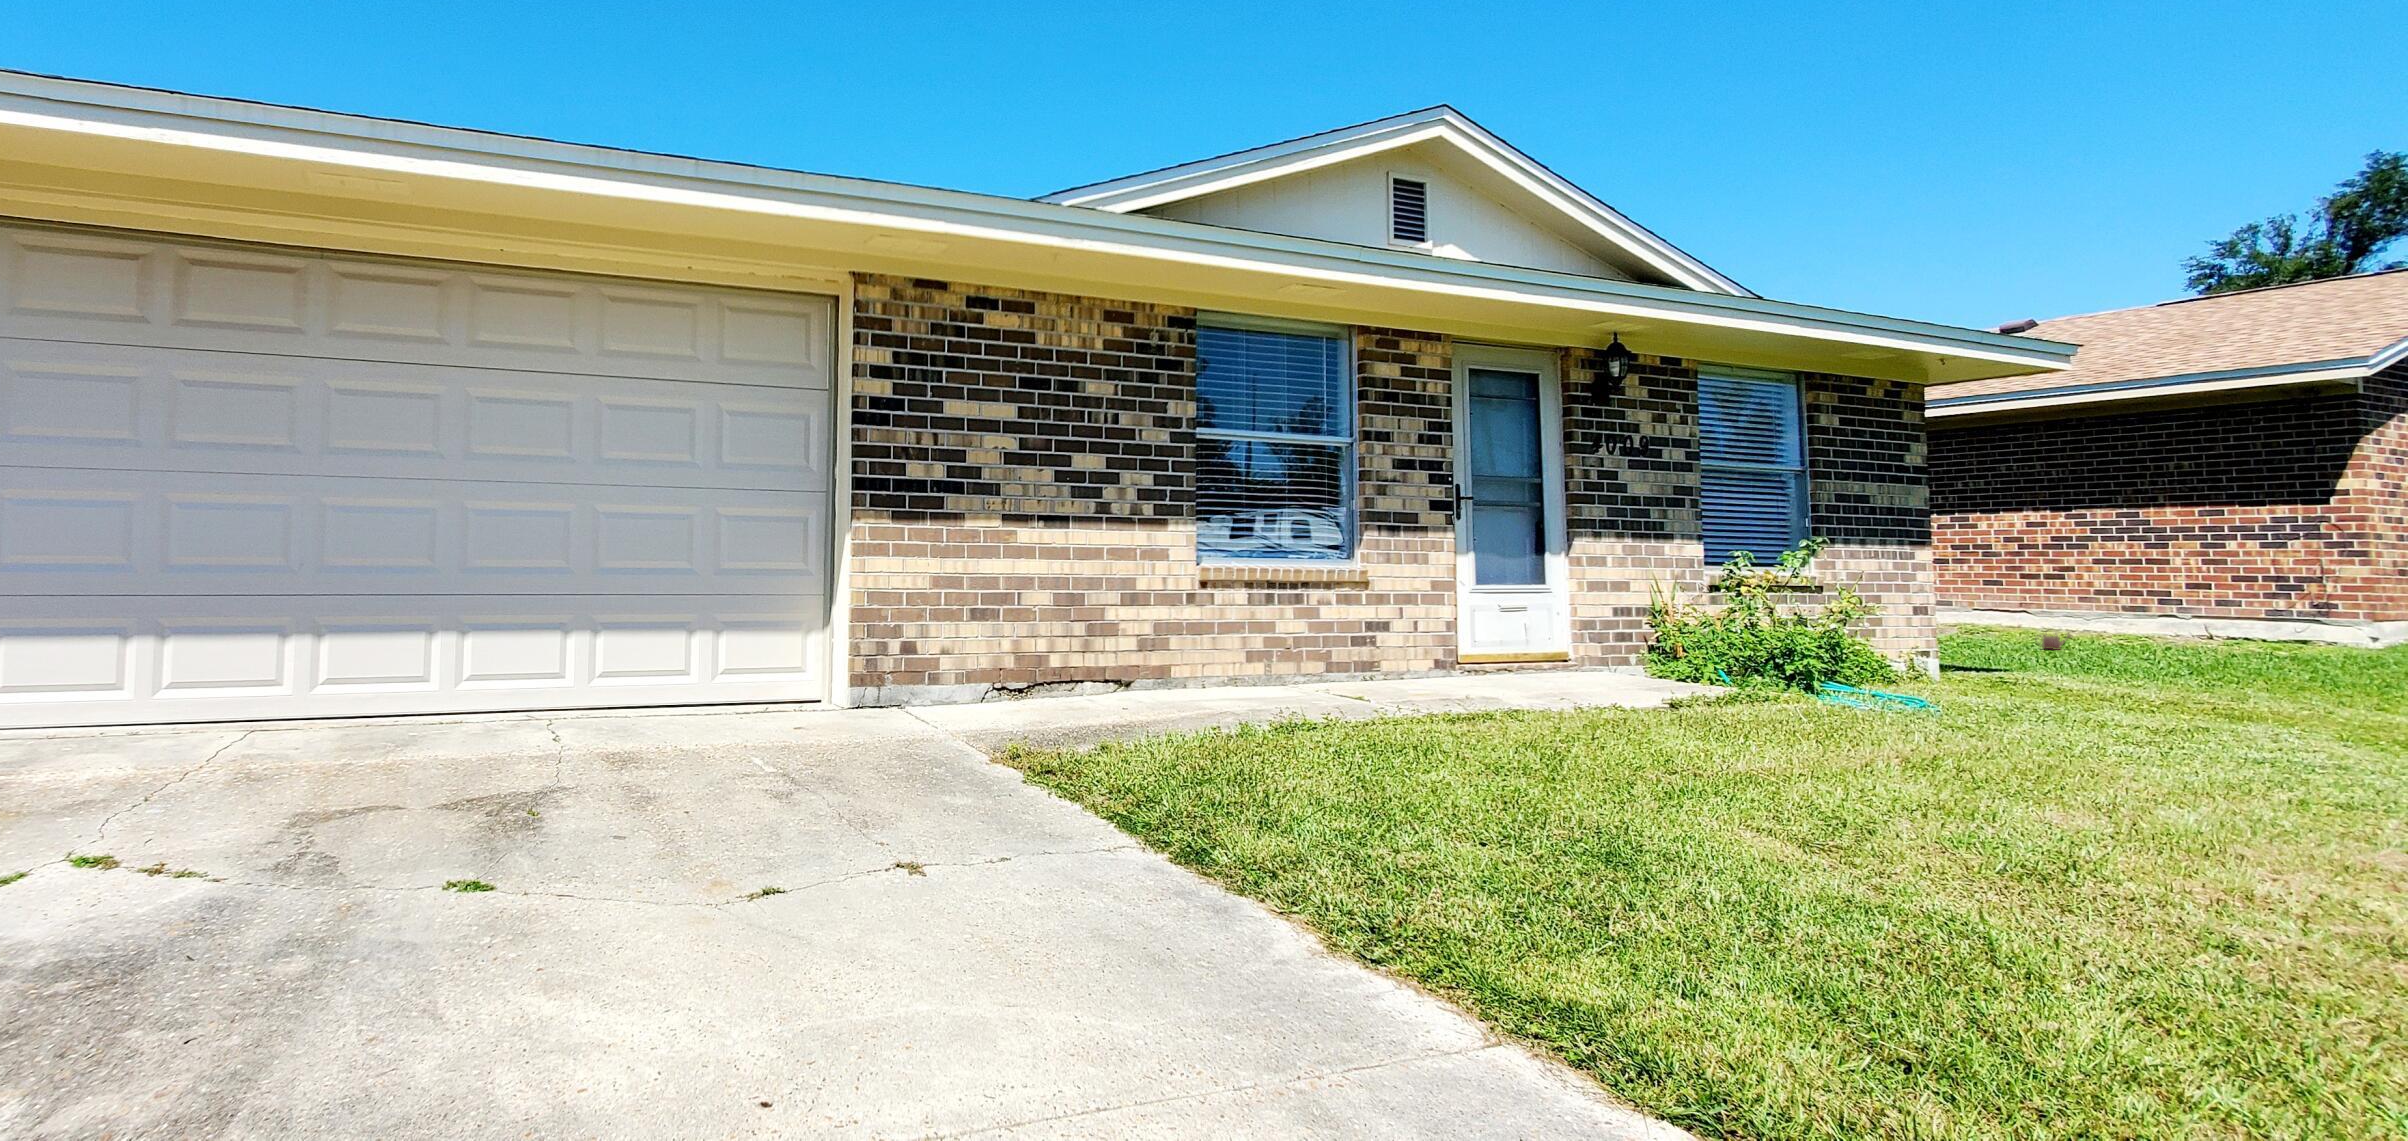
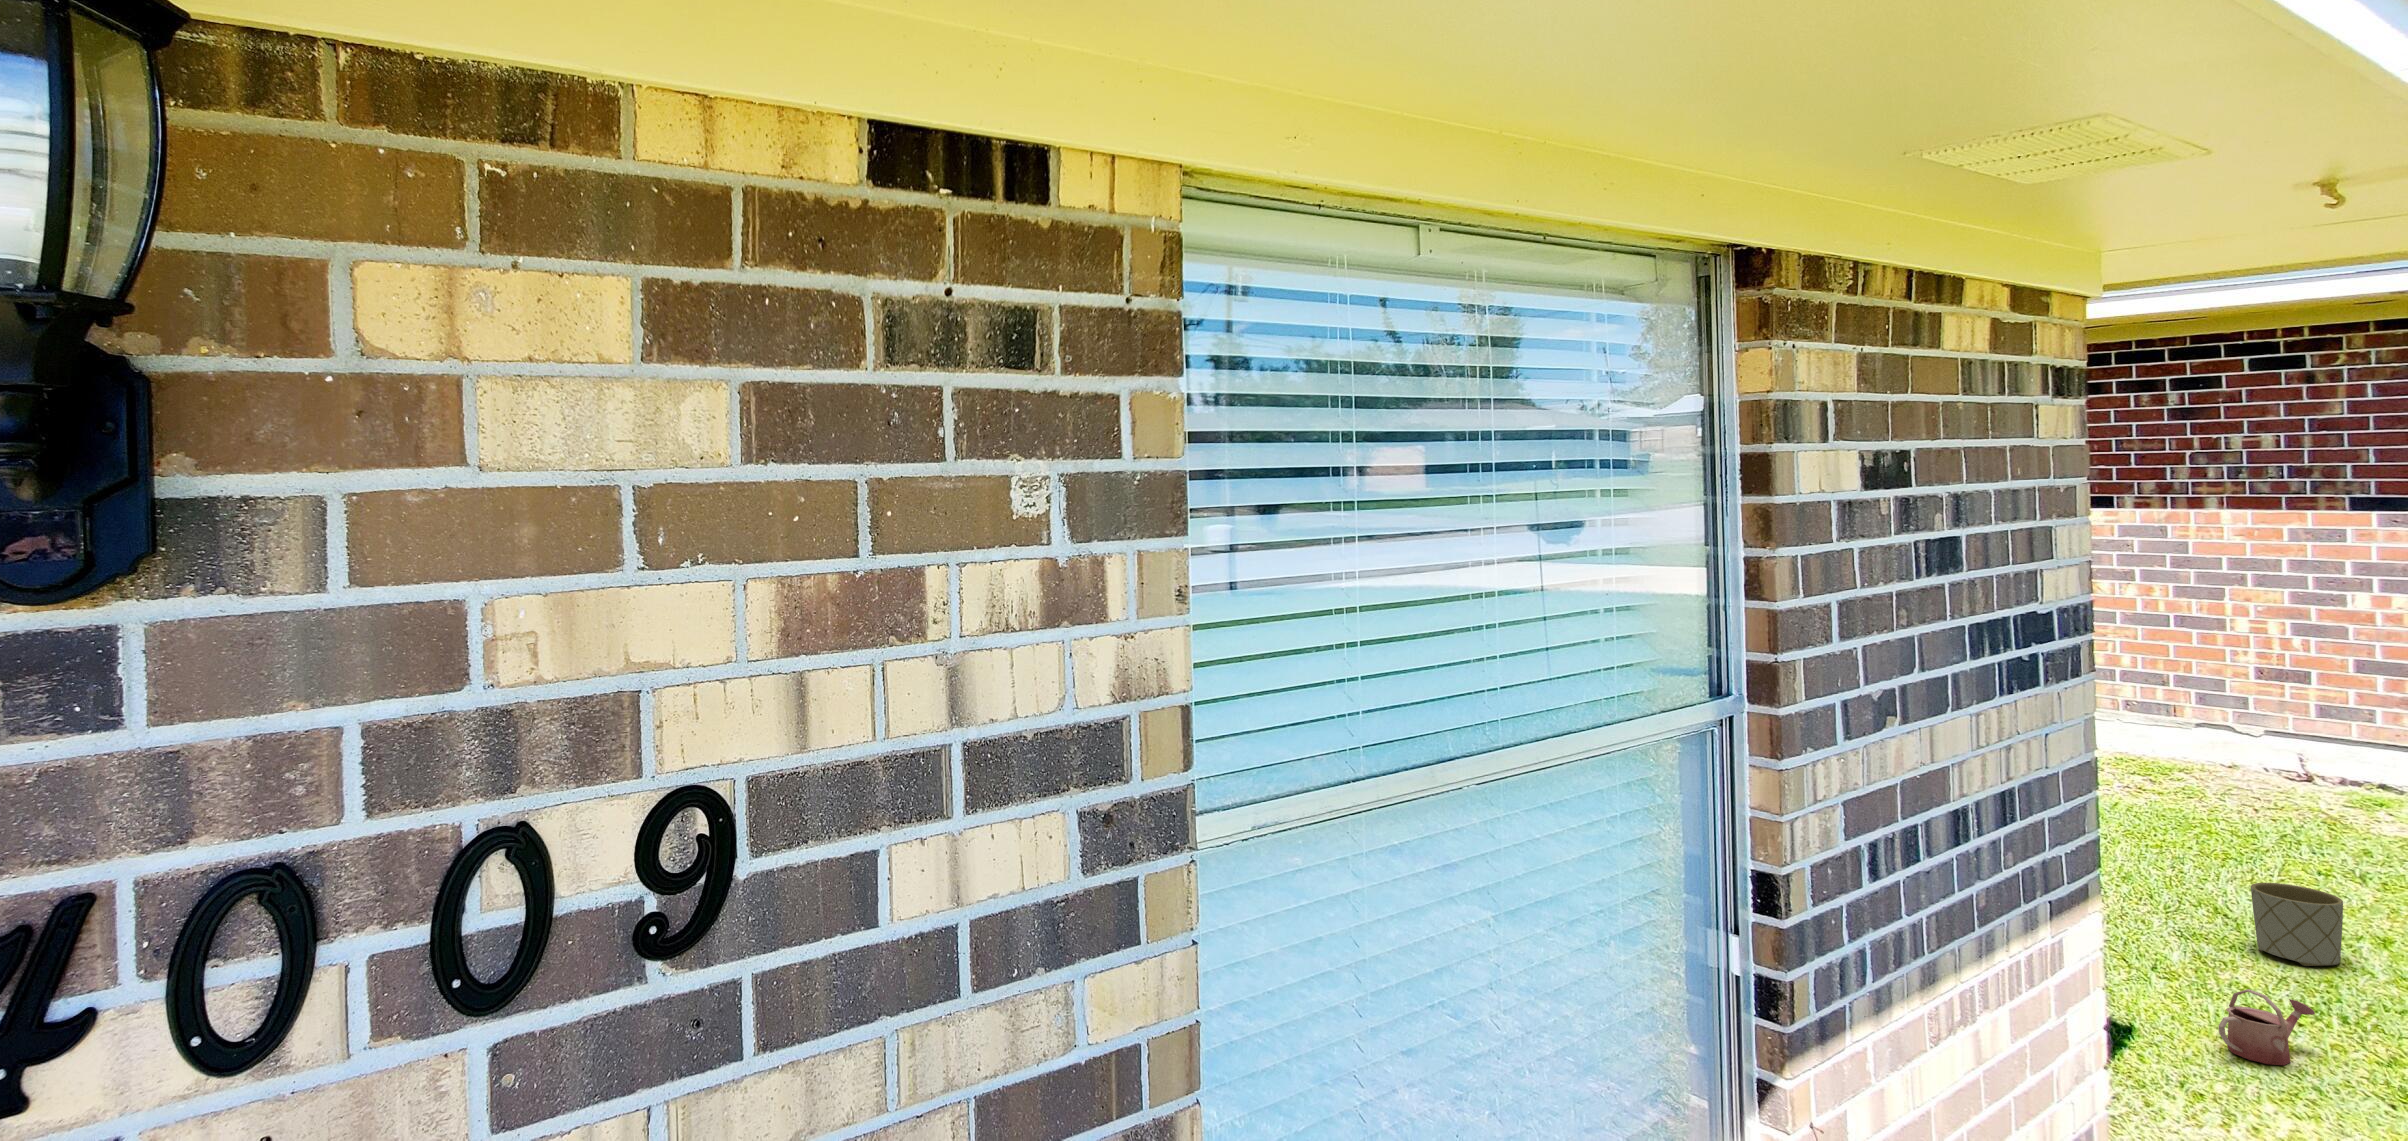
planter: none [2089,621,2121,646] -> present [2251,883,2343,966]

